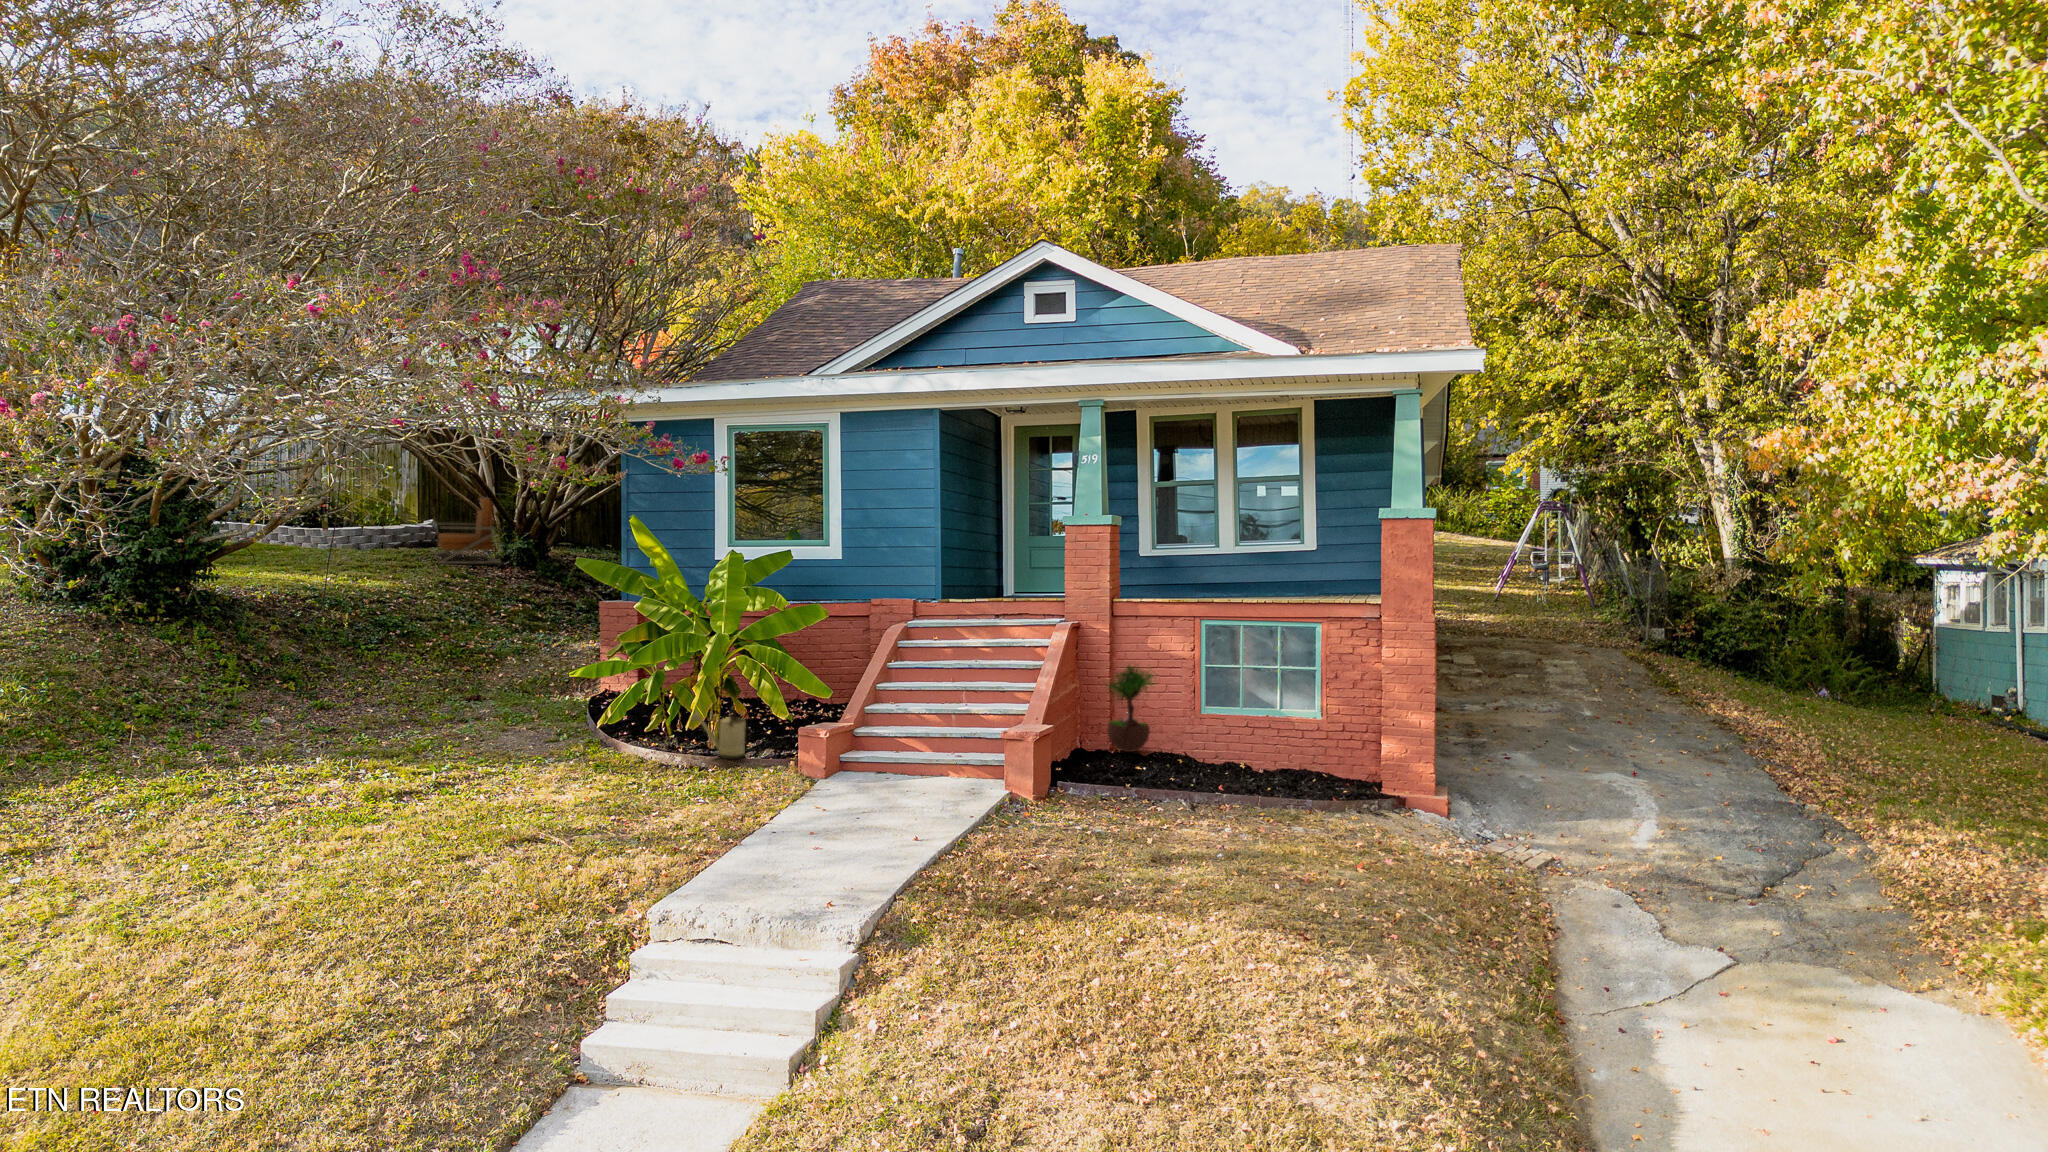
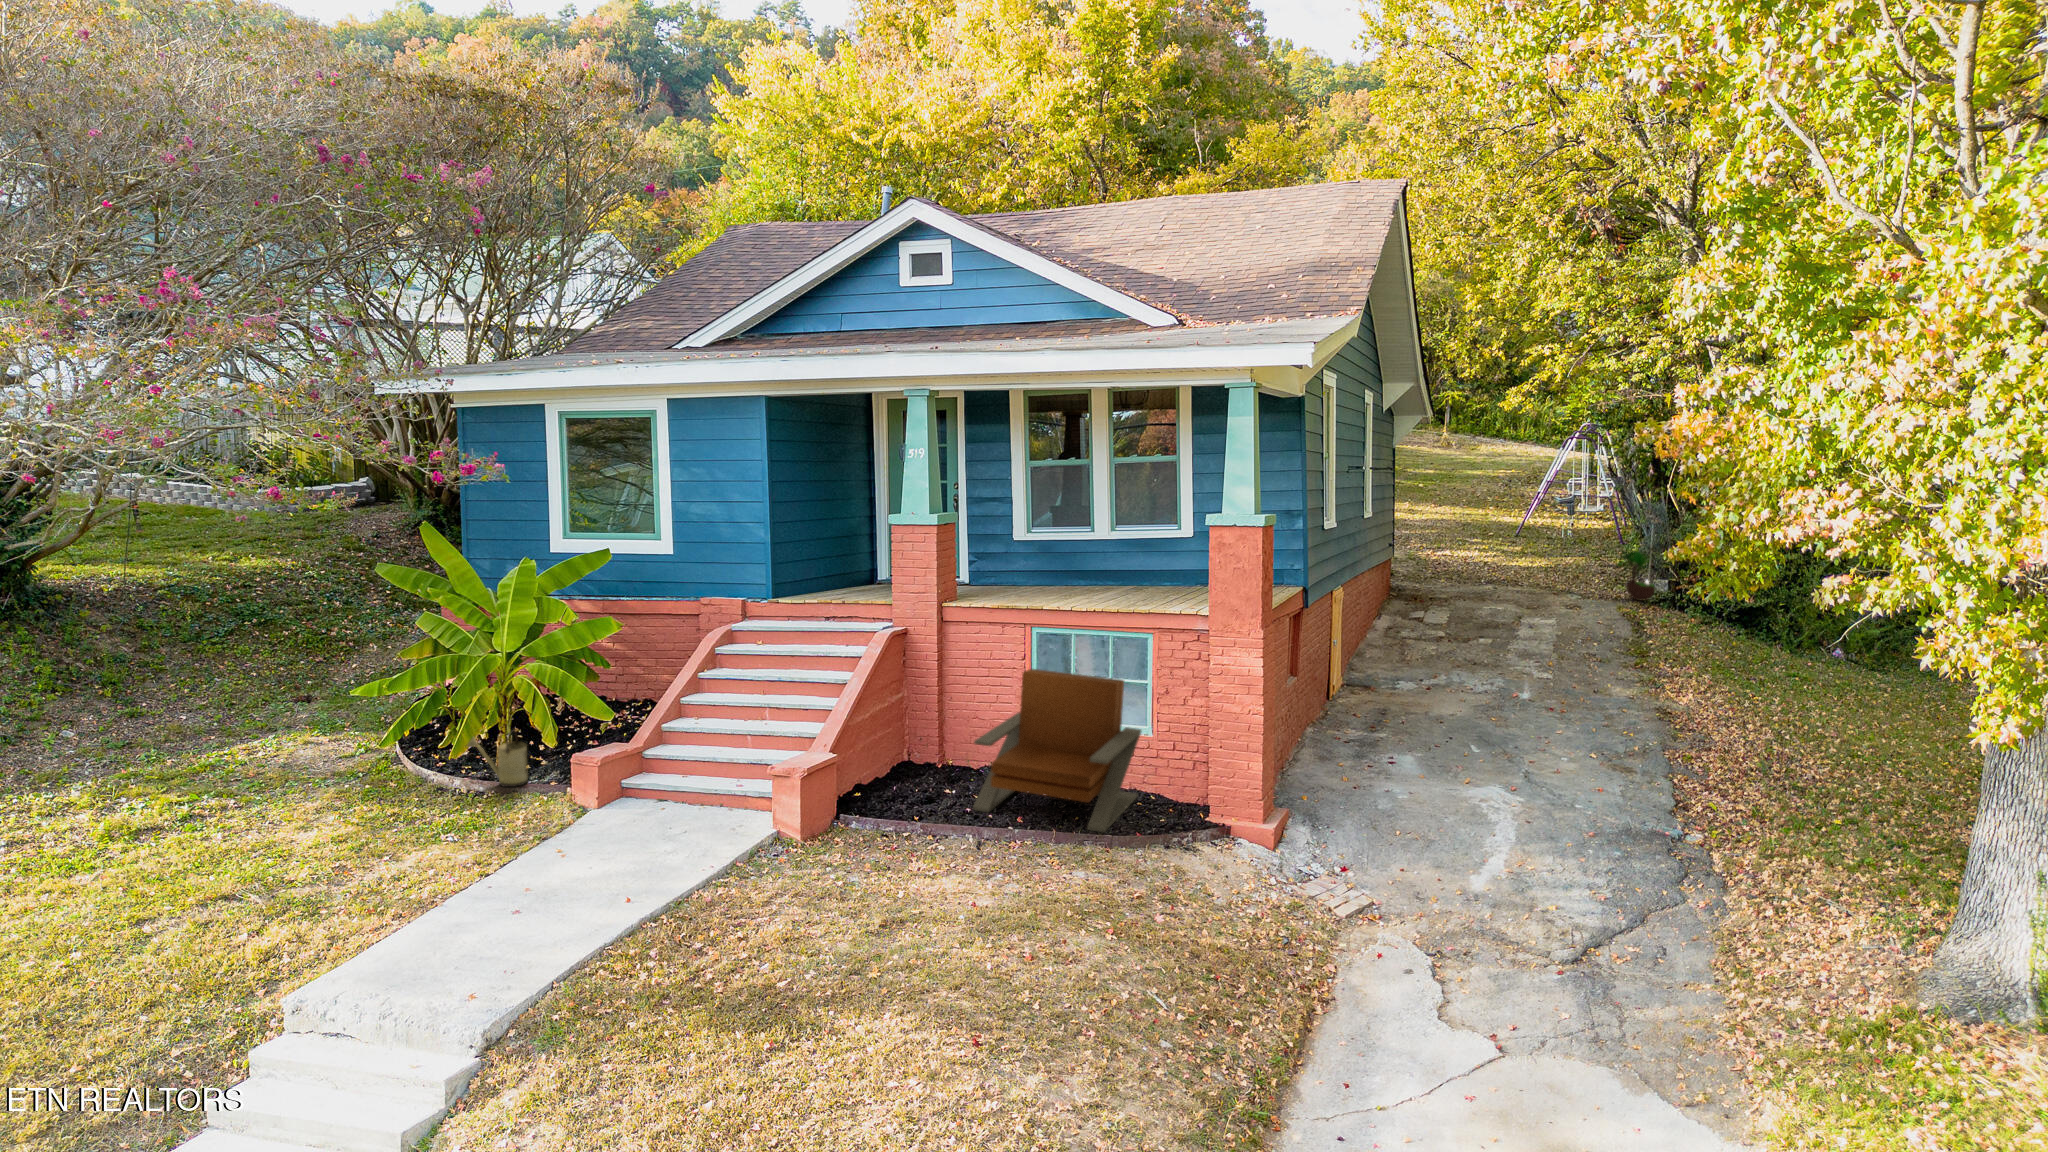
lounge chair: present [436,498,500,564] -> present [973,669,1142,832]
potted tree: present [1105,664,1156,752] -> present [1619,549,1655,601]

